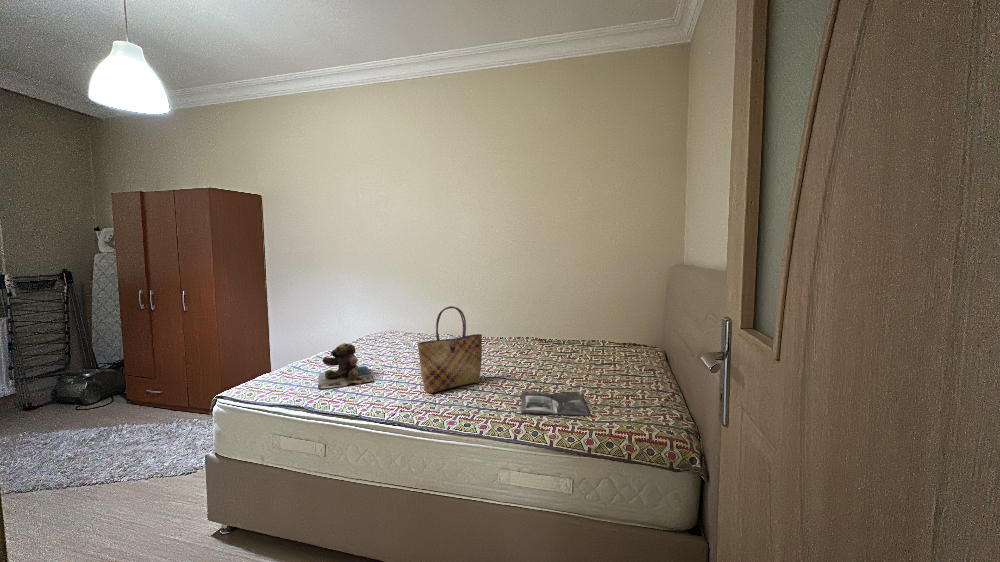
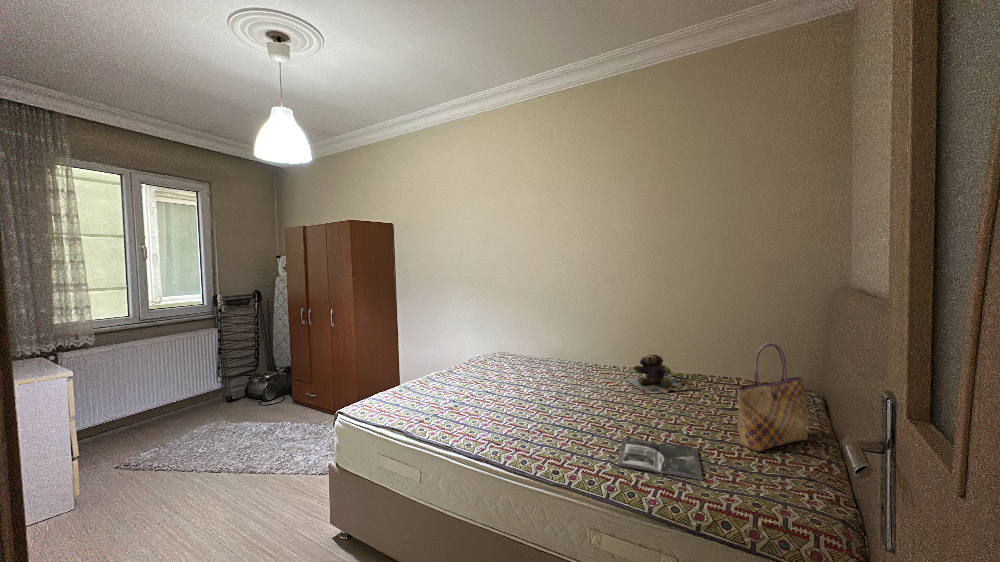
tote bag: present [418,306,482,393] -> present [737,343,808,451]
teddy bear: present [318,343,373,388] -> present [627,354,688,393]

